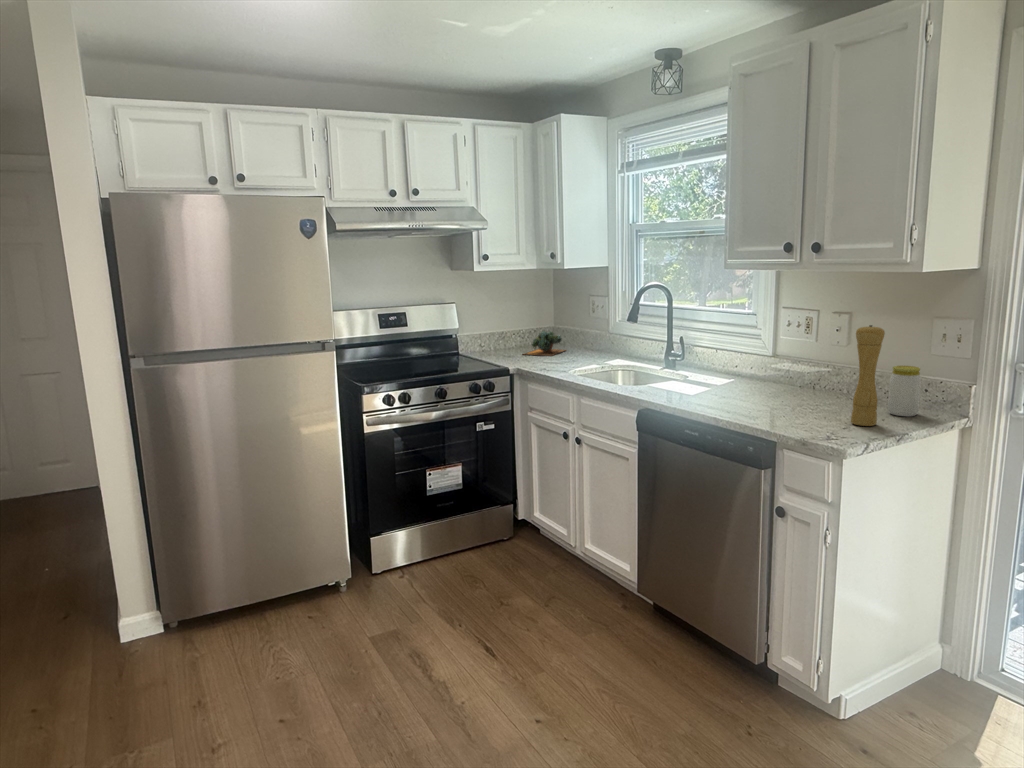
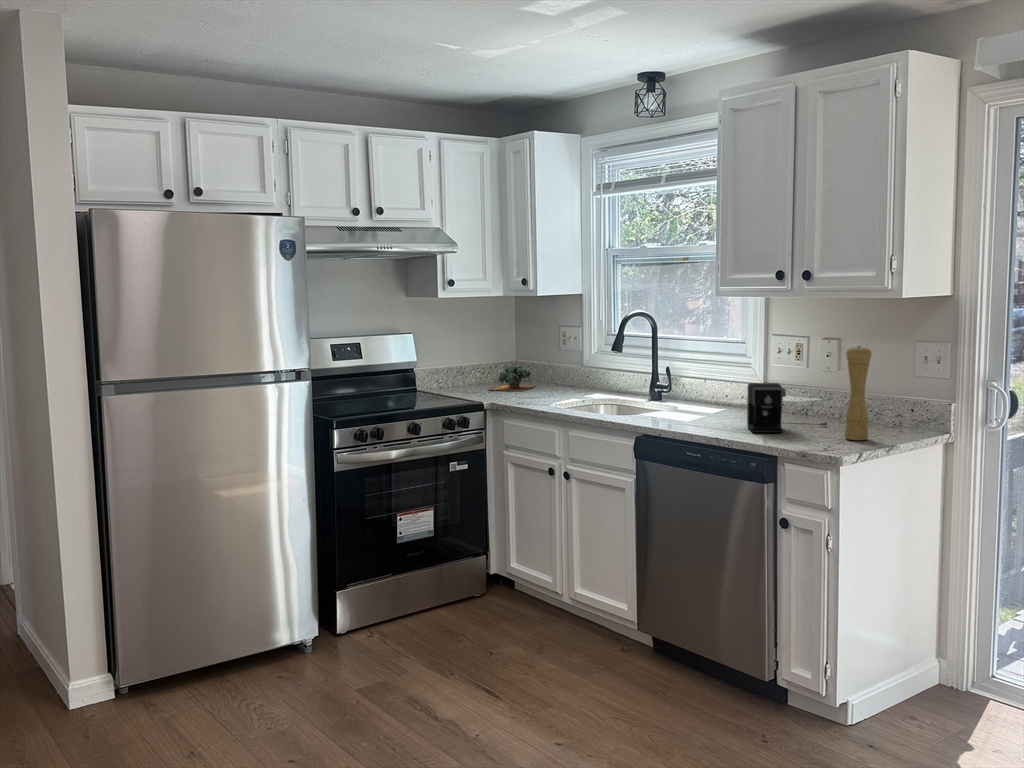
coffee maker: none [749,360,834,413] -> present [747,383,827,433]
jar: present [888,366,921,416] -> none [877,386,905,433]

